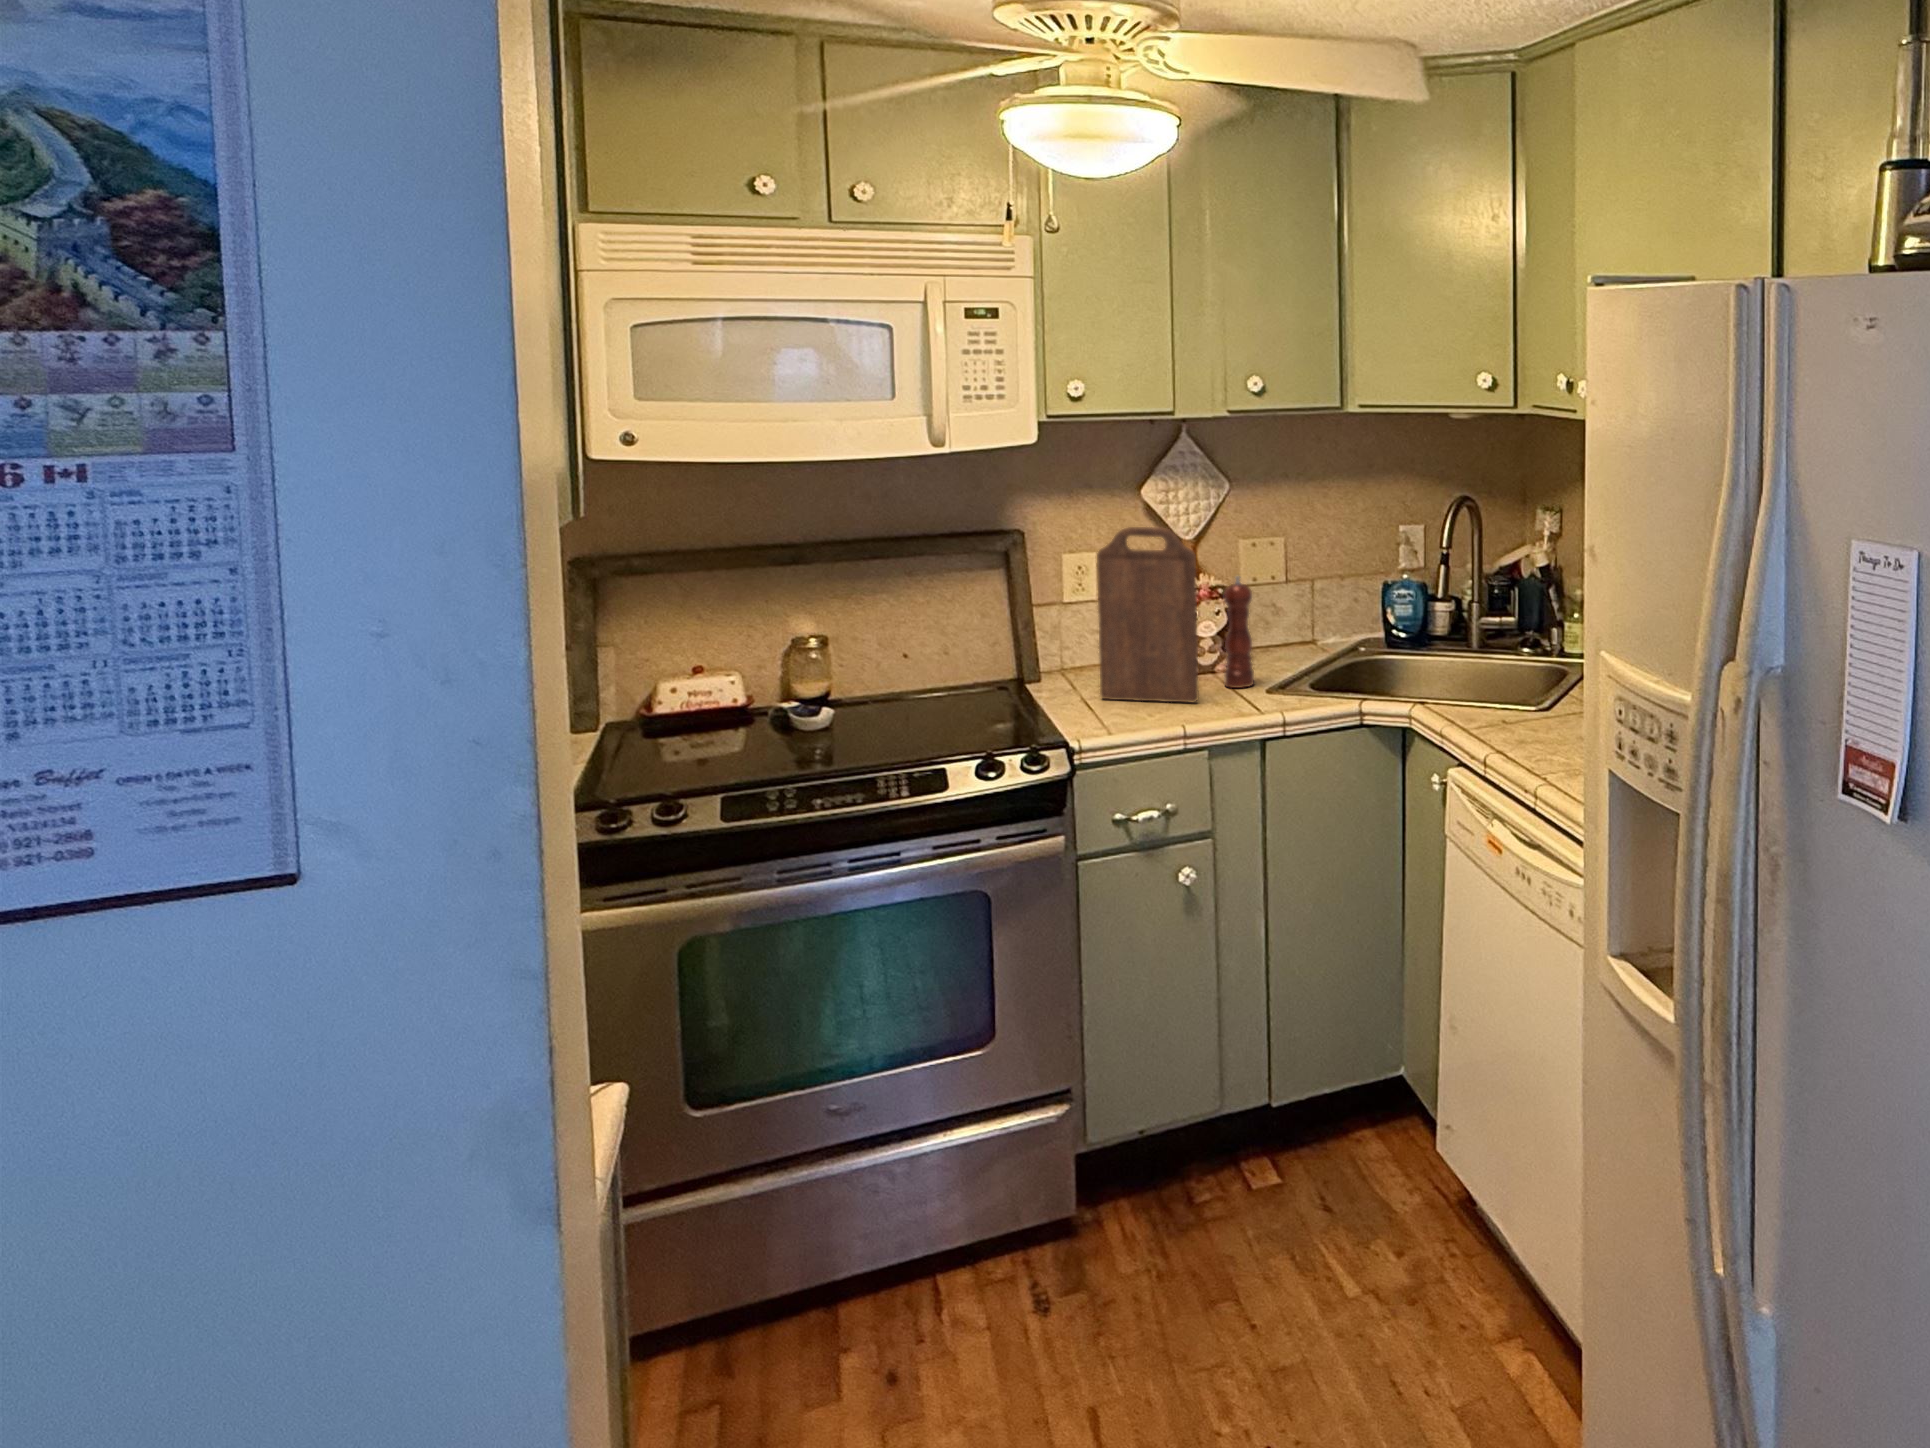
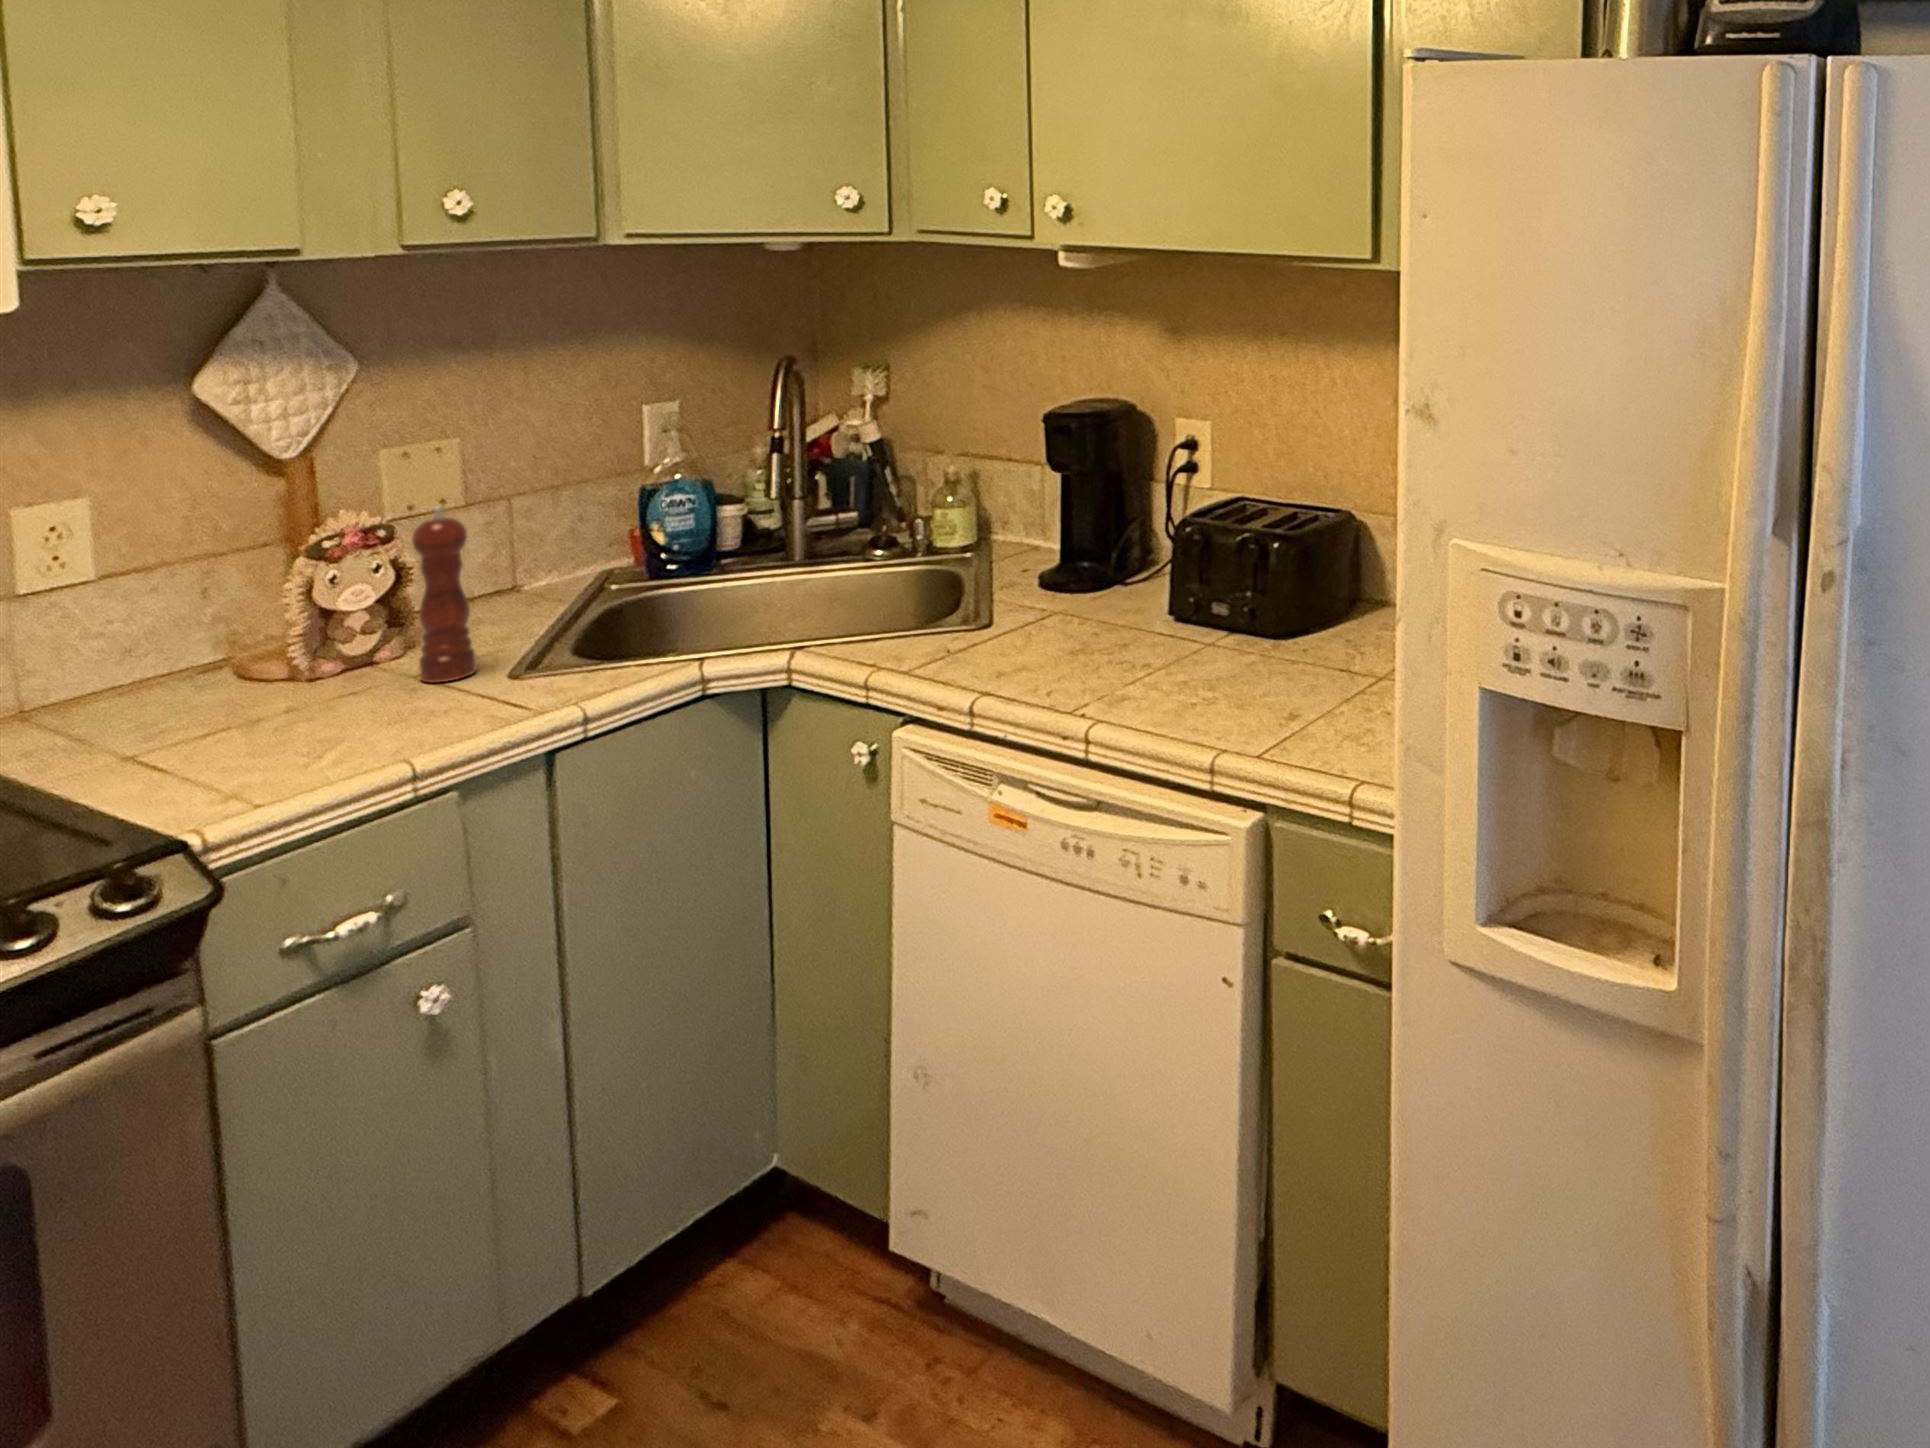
cutting board: present [1097,527,1199,702] -> none [159,443,397,747]

